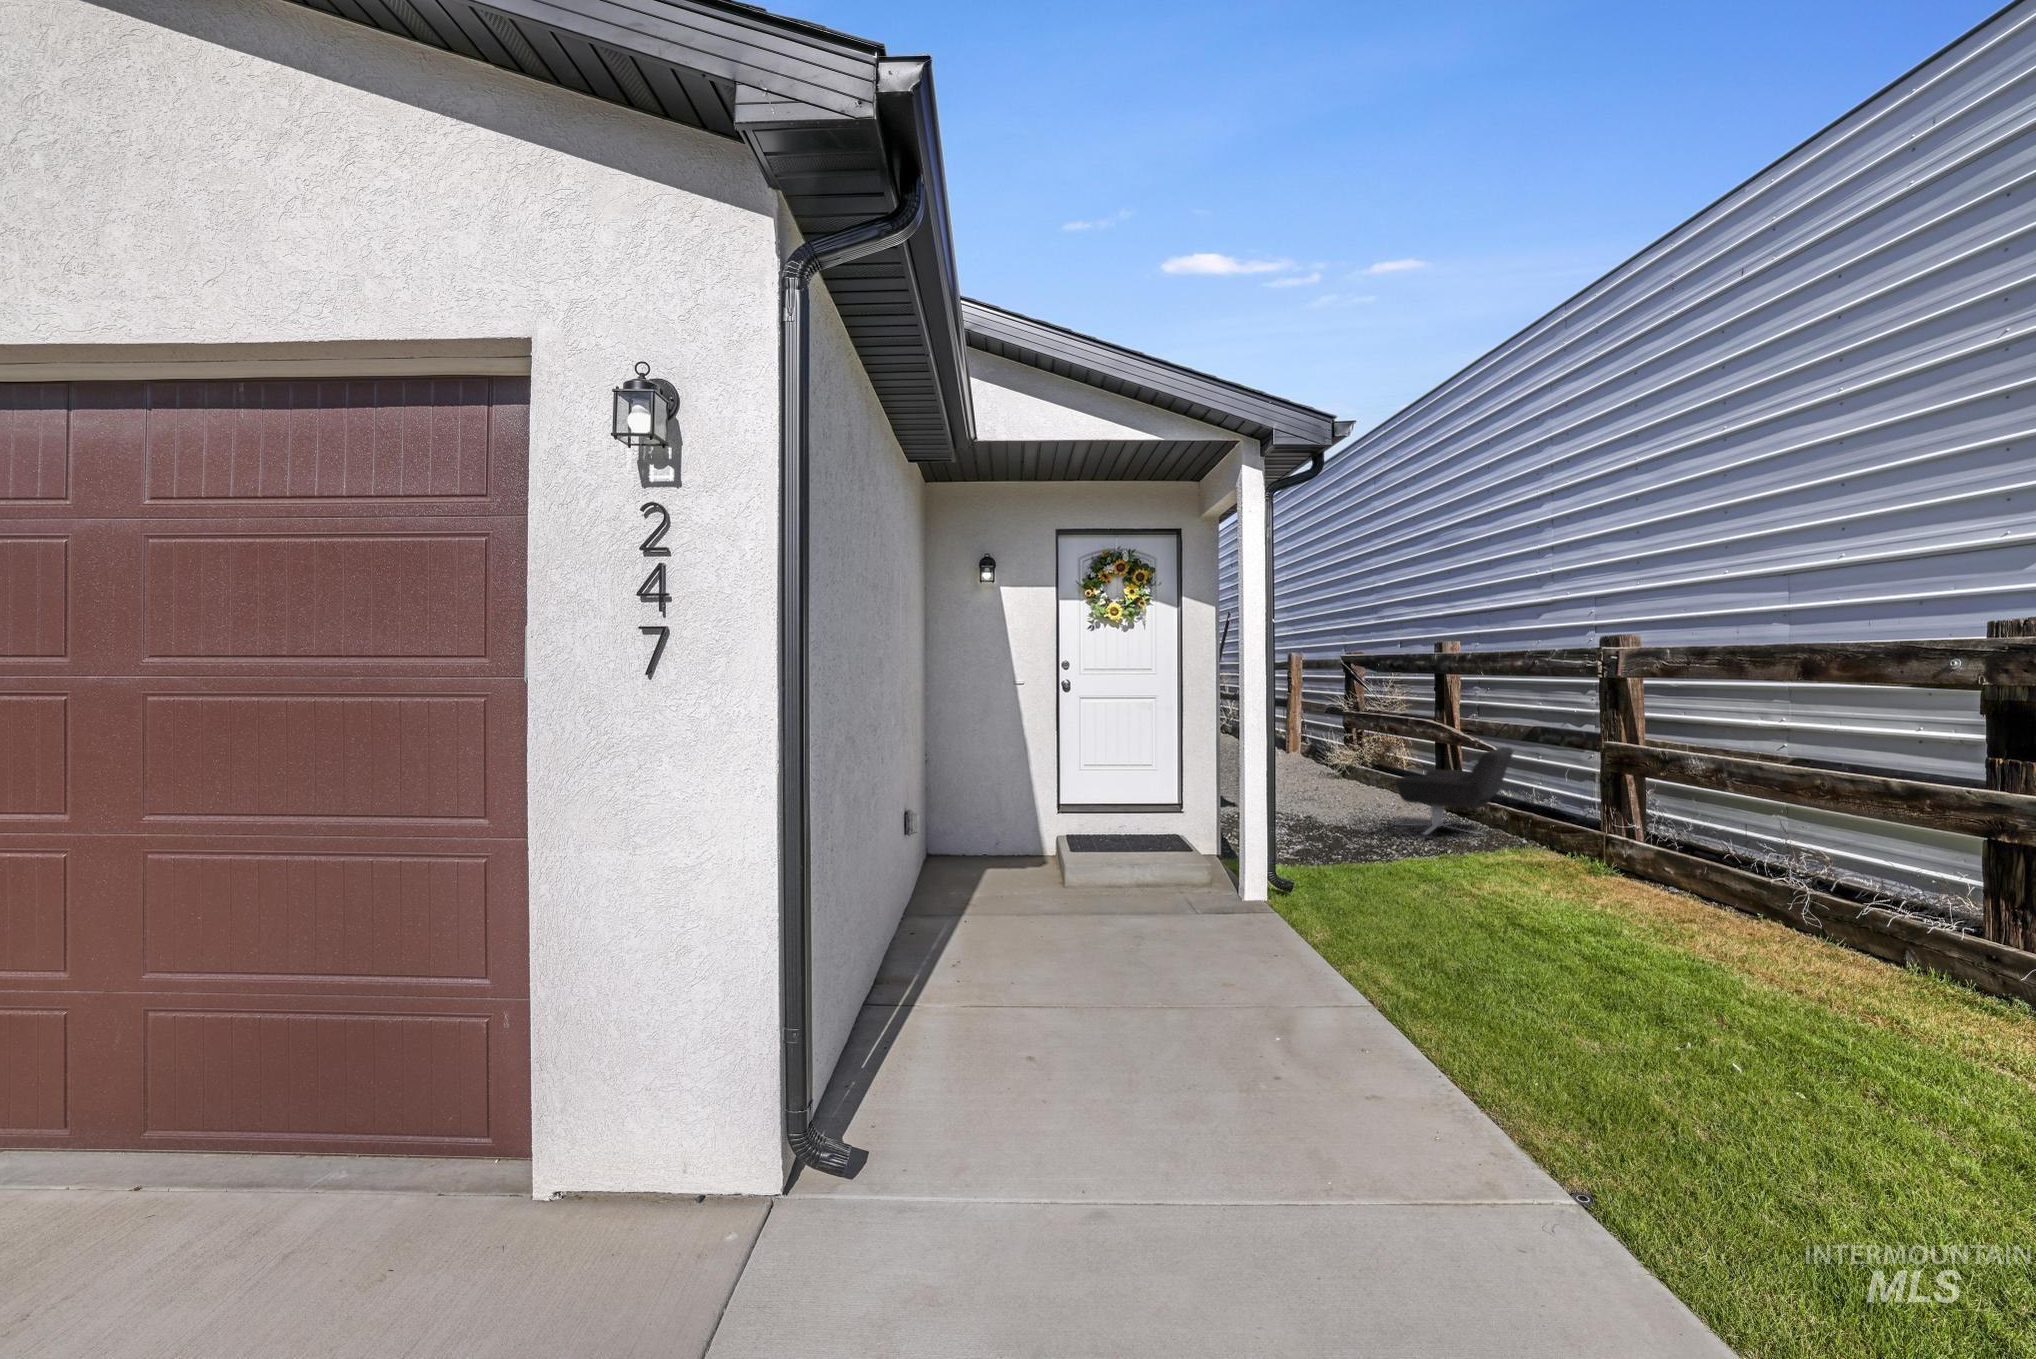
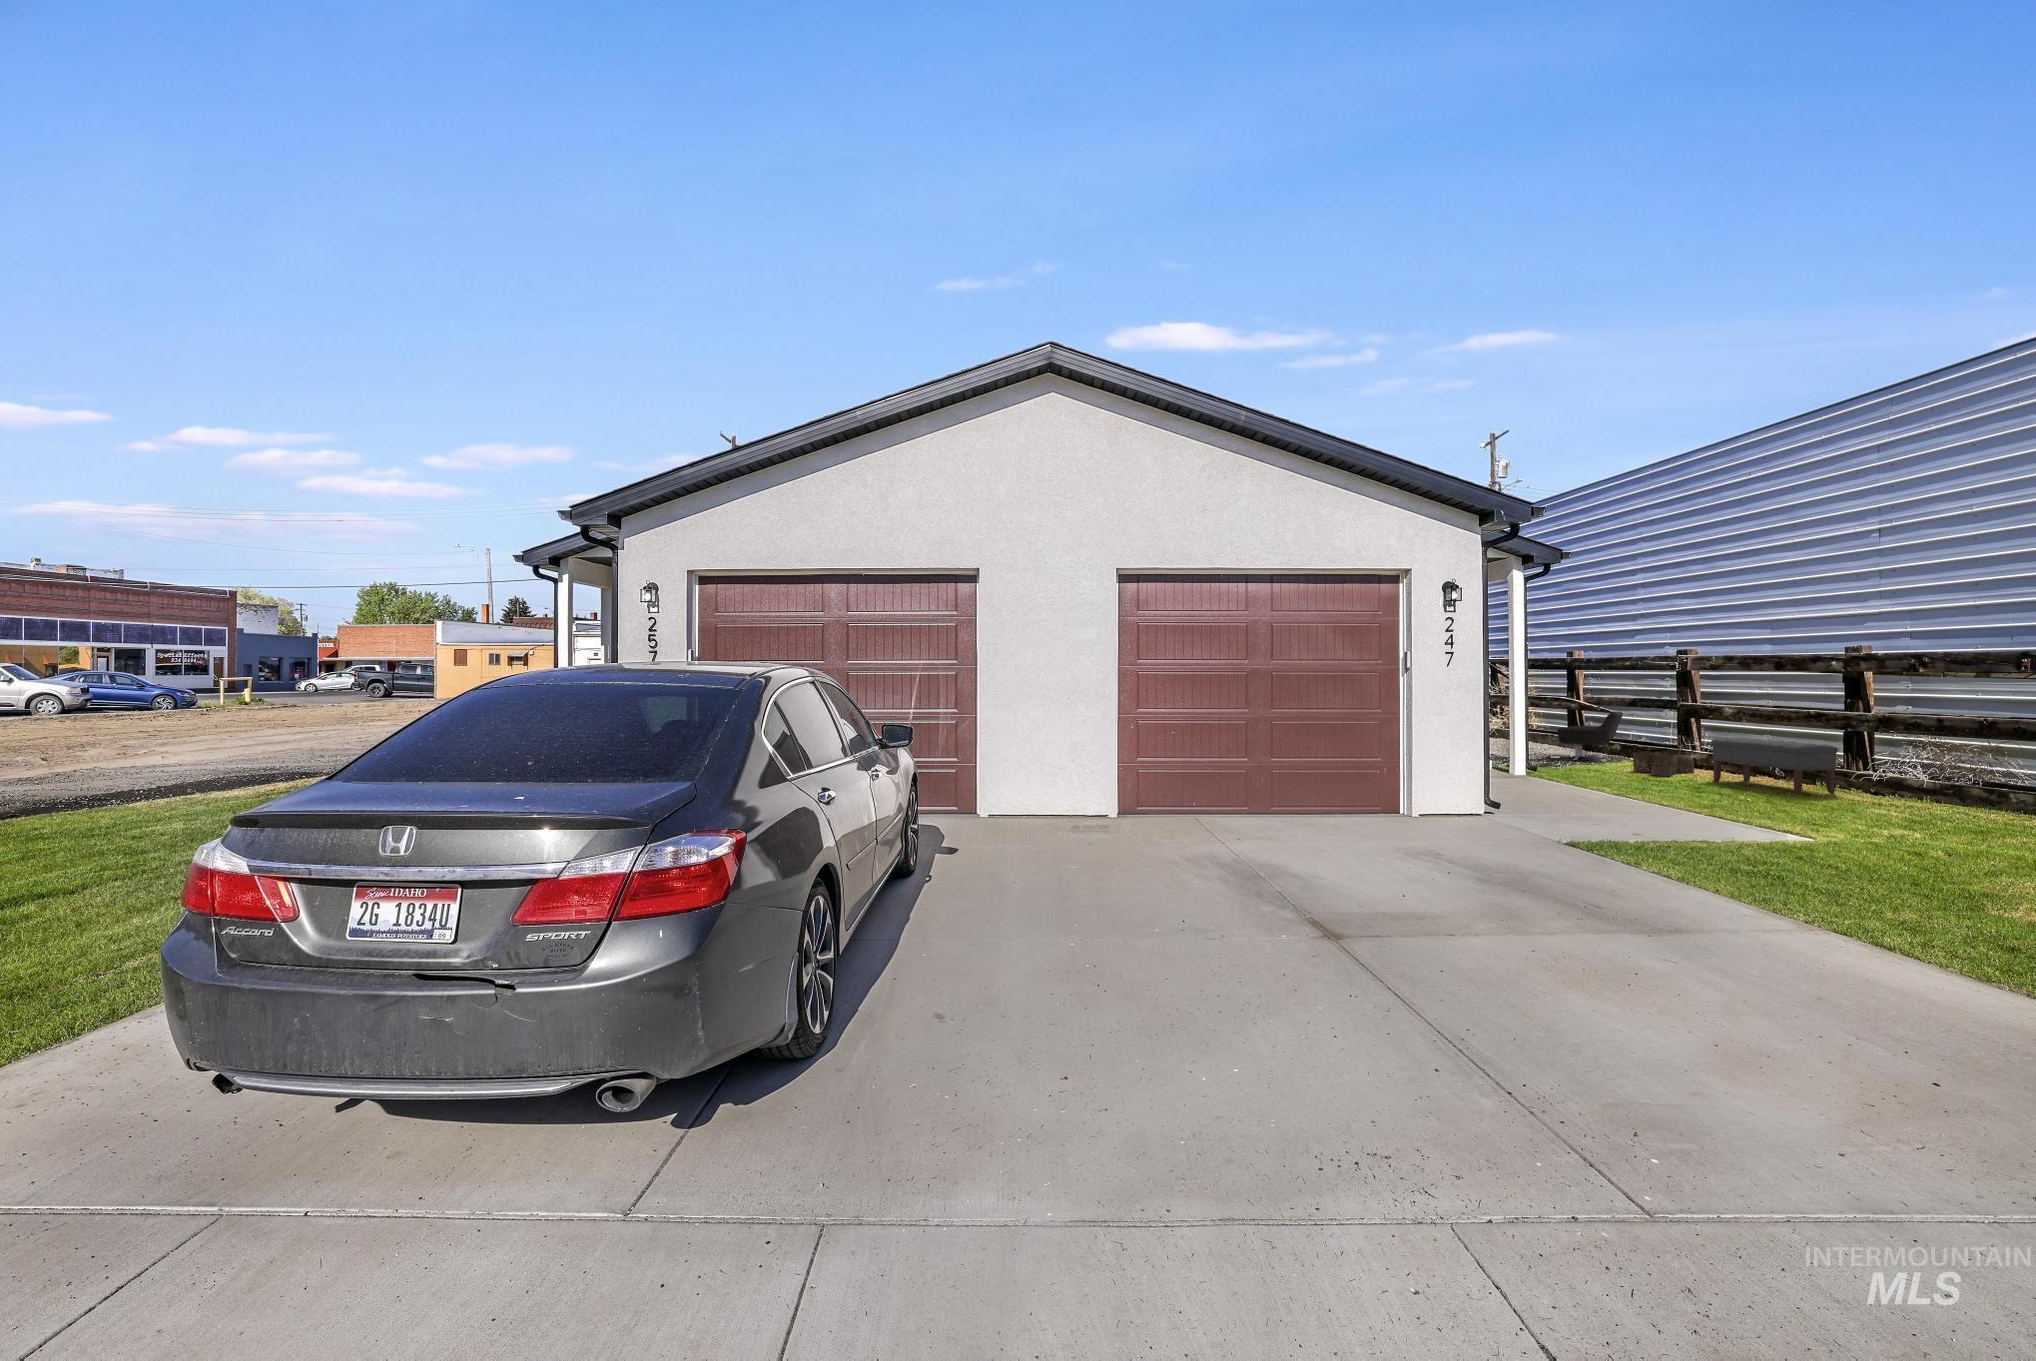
bench: none [1656,826,1972,999] -> present [1711,737,1838,794]
woven basket: none [1508,832,1630,897] -> present [1633,750,1694,776]

